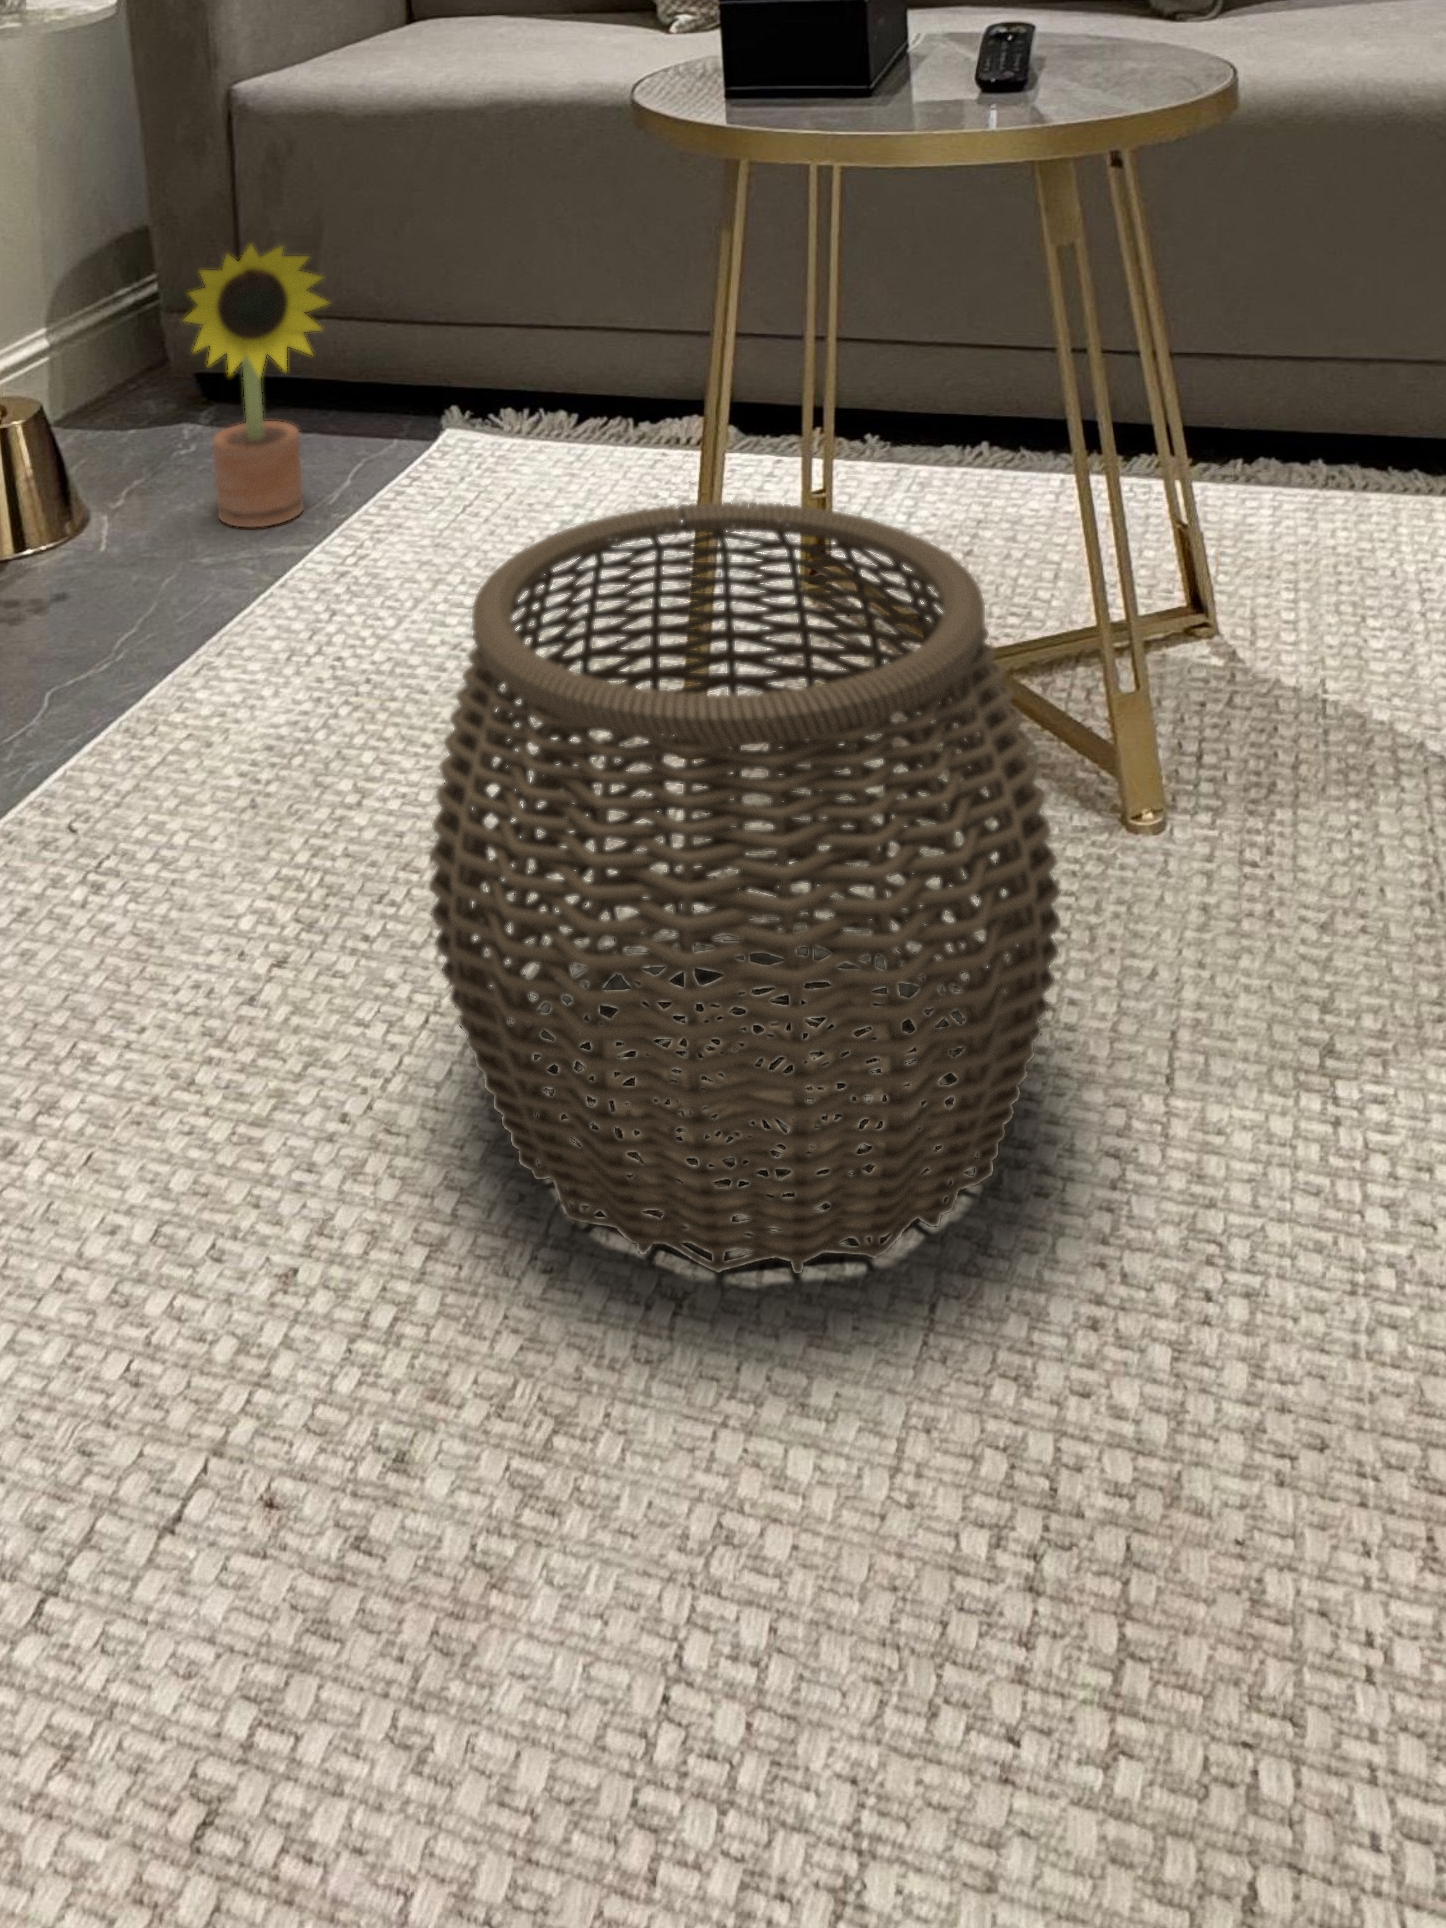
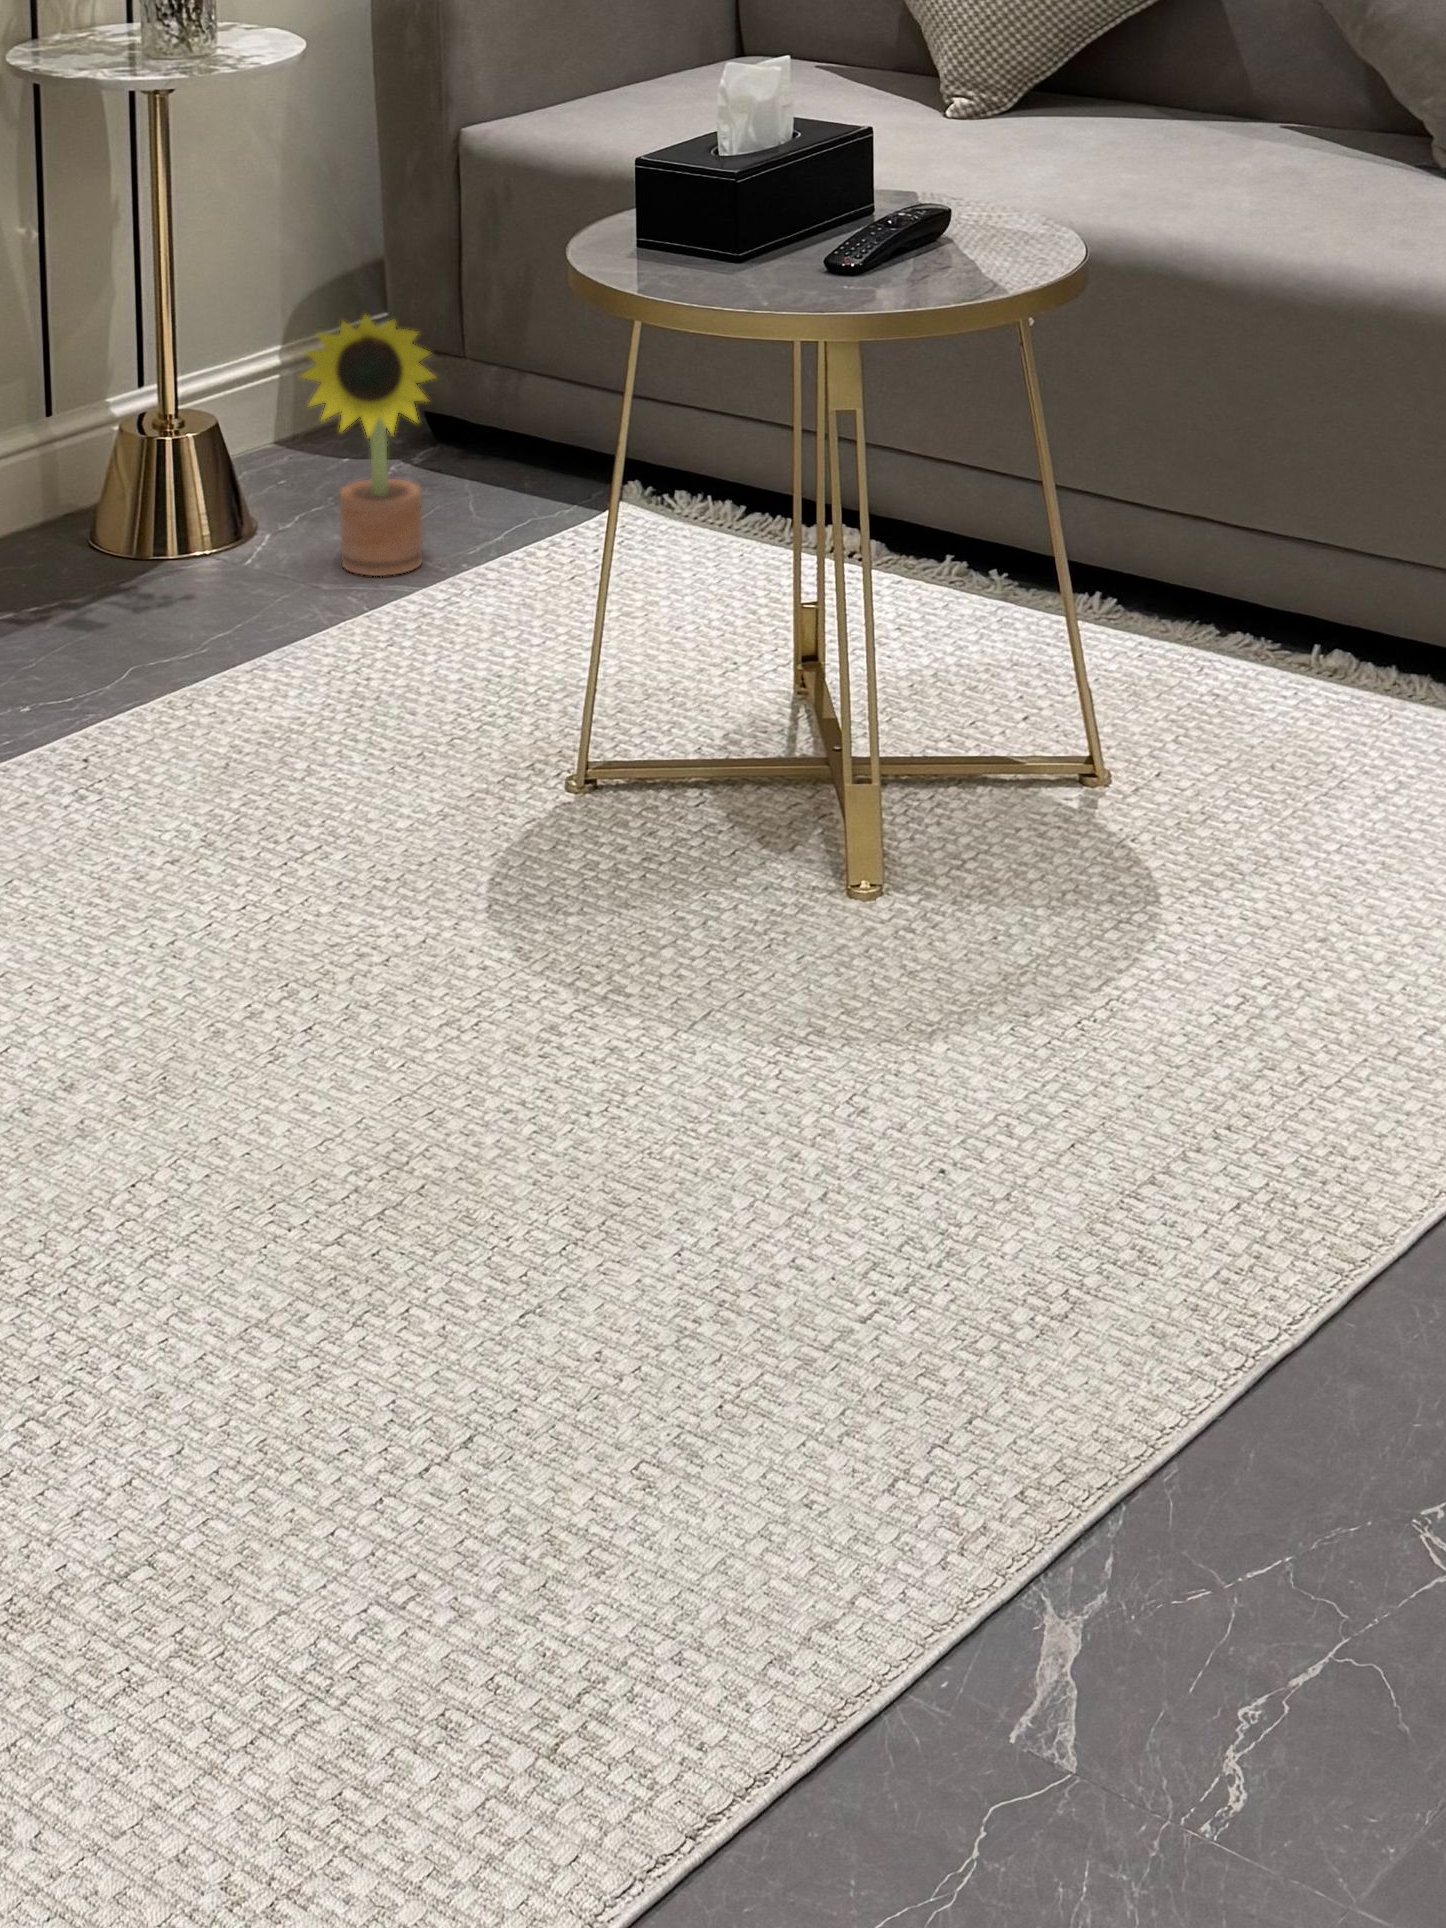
woven basket: present [429,502,1061,1275] -> none [184,573,626,1059]

